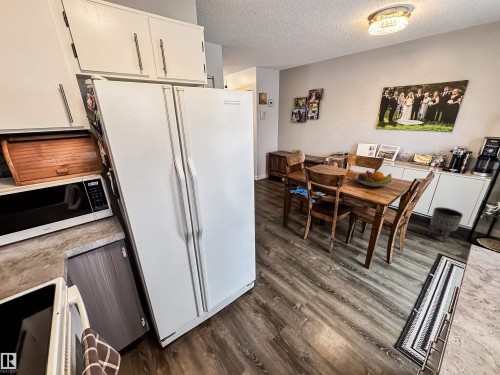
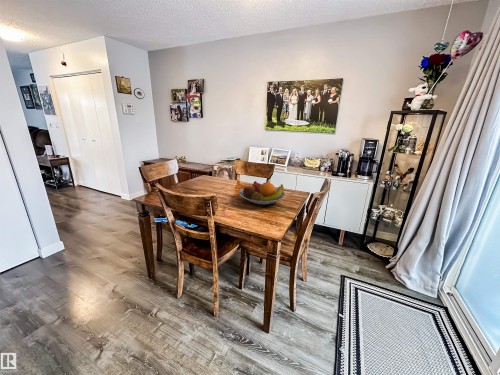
planter: present [428,207,463,243] -> none [327,216,356,257]

